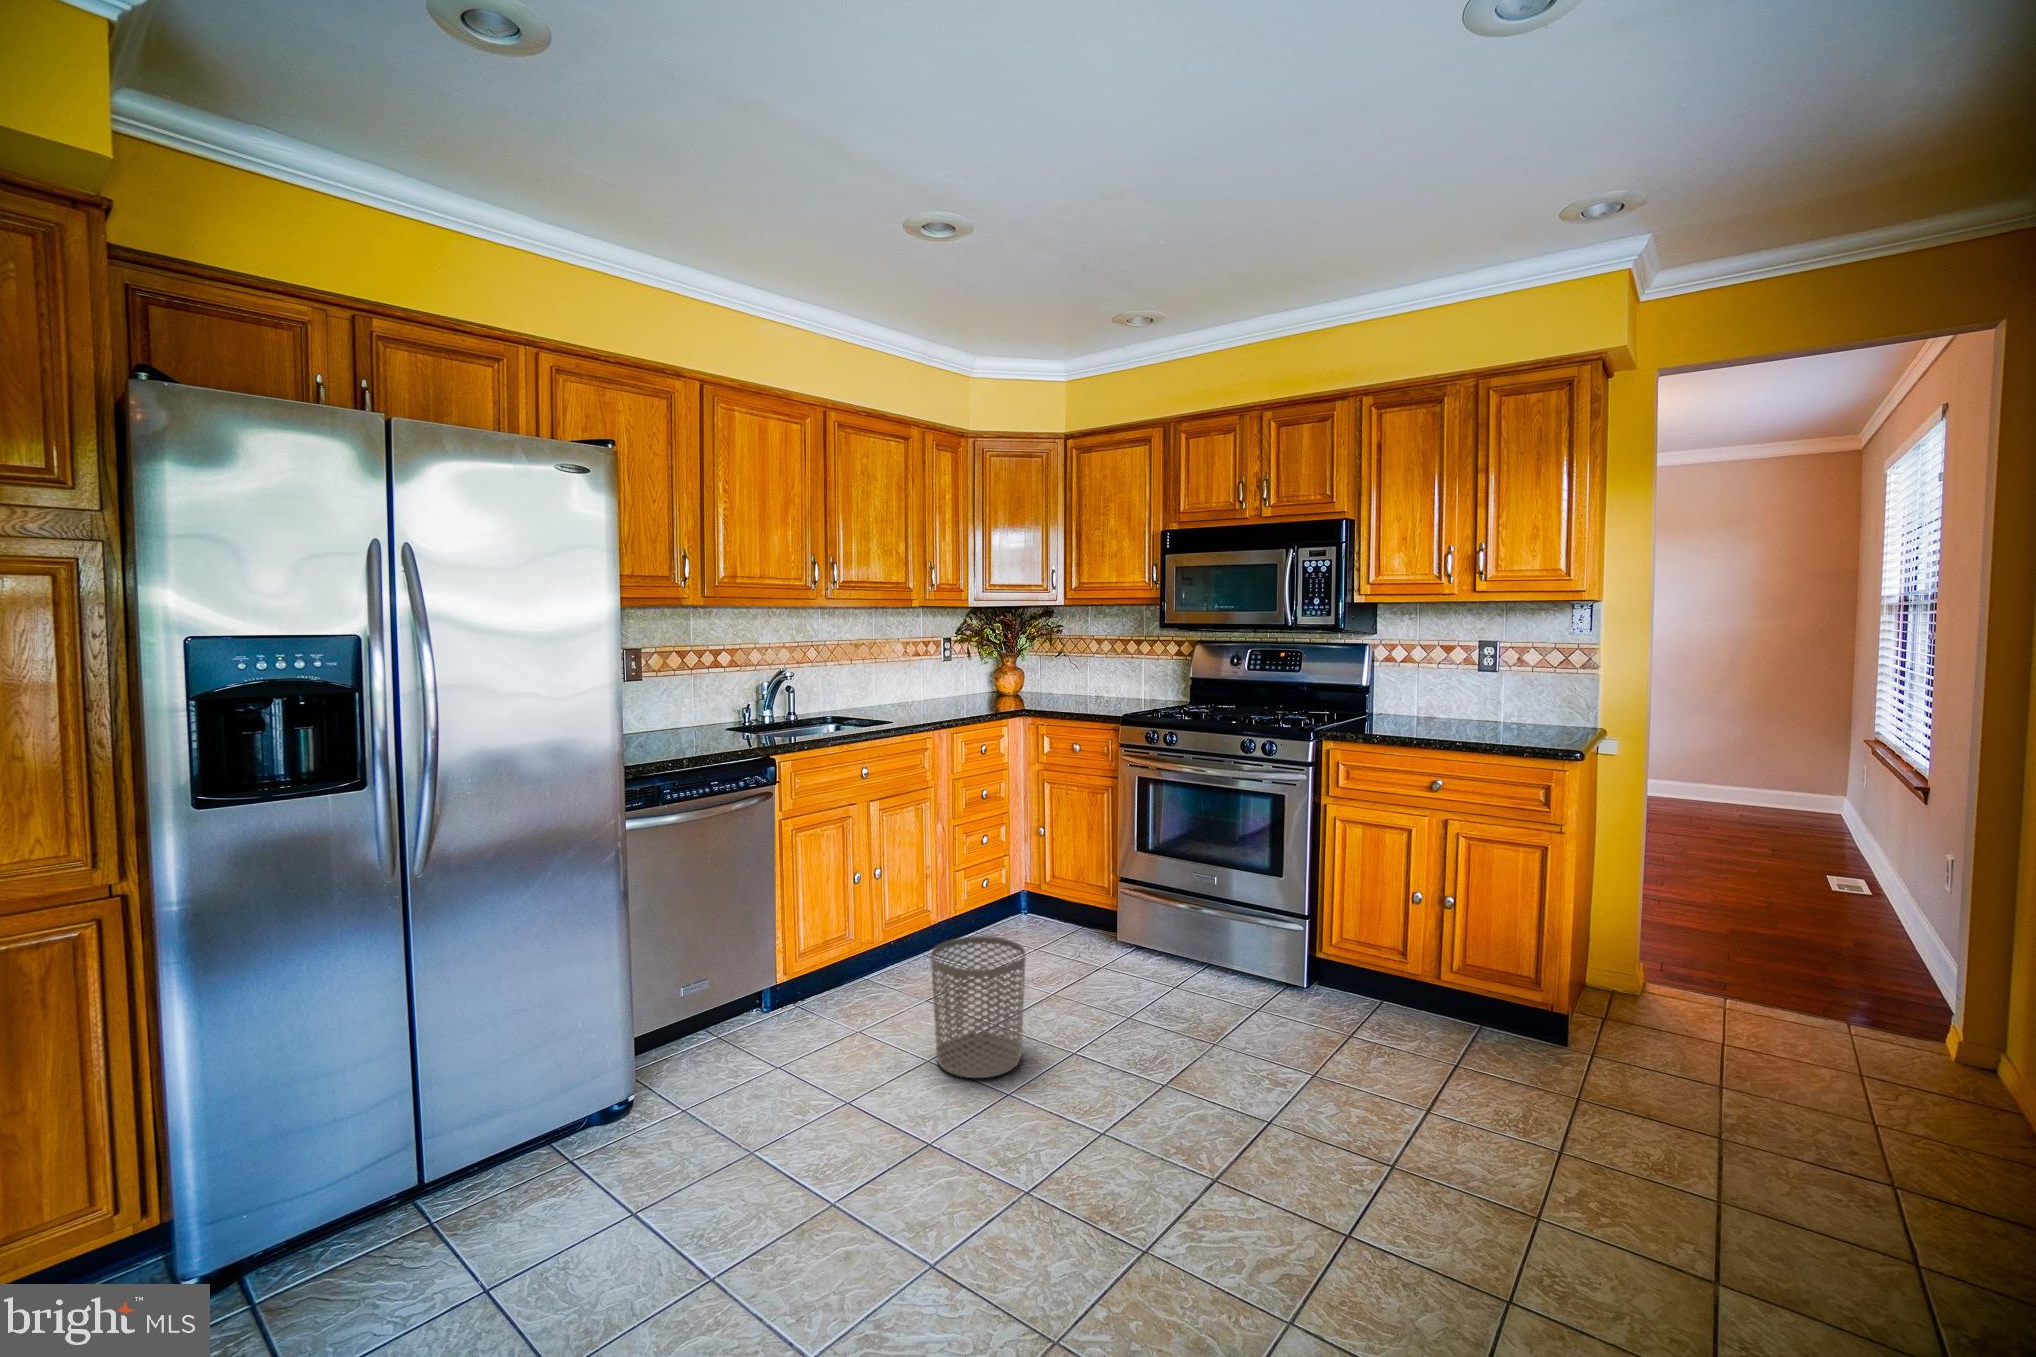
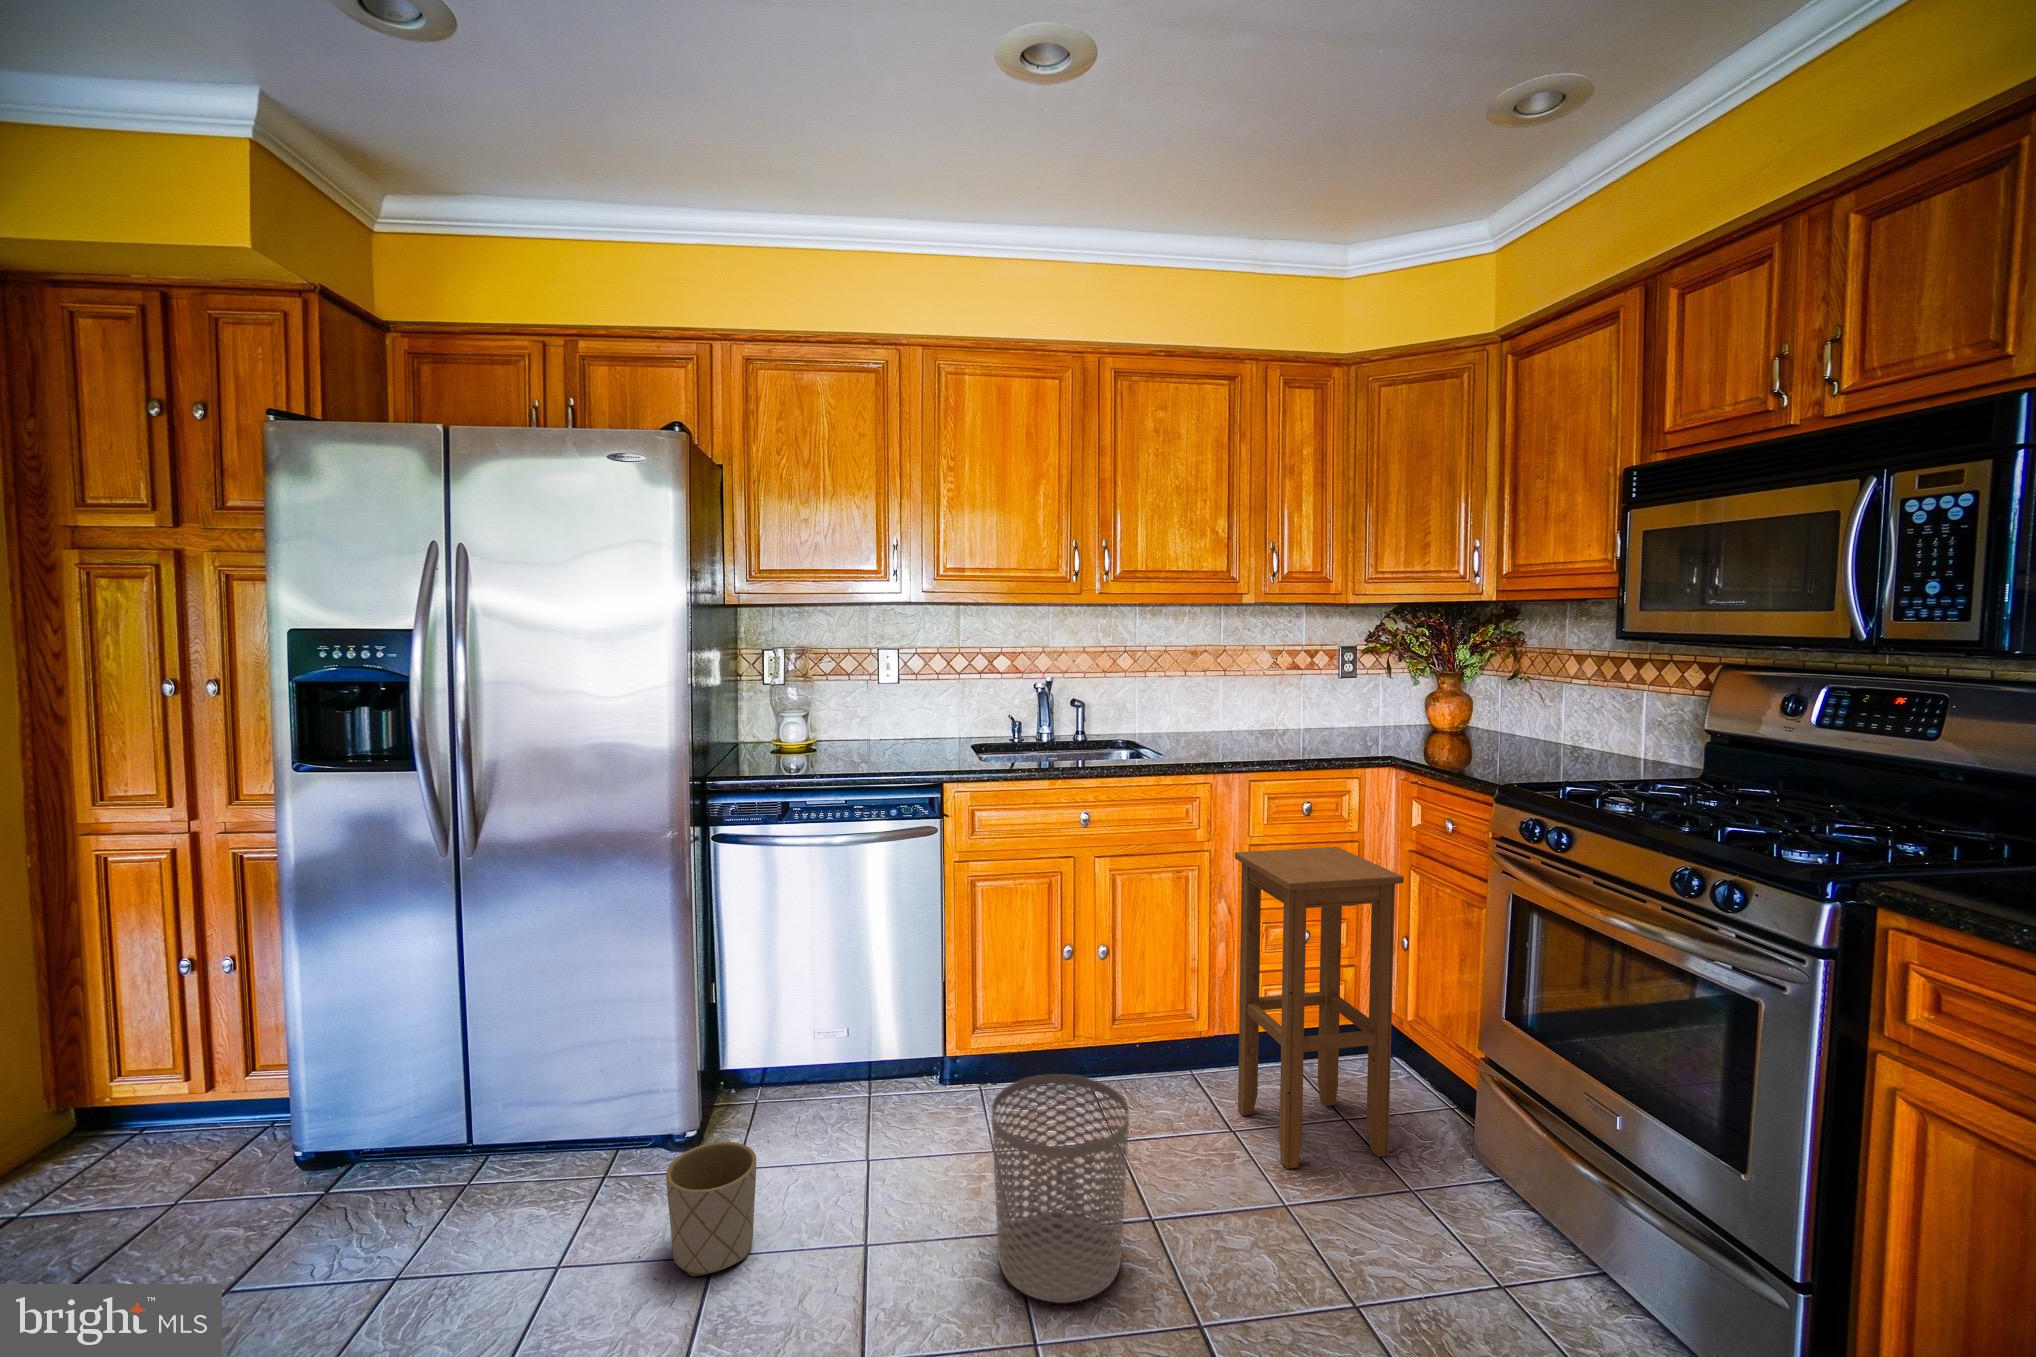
stool: none [973,771,1083,979] -> present [1235,847,1404,1169]
planter: none [710,1061,785,1166] -> present [666,1142,756,1276]

